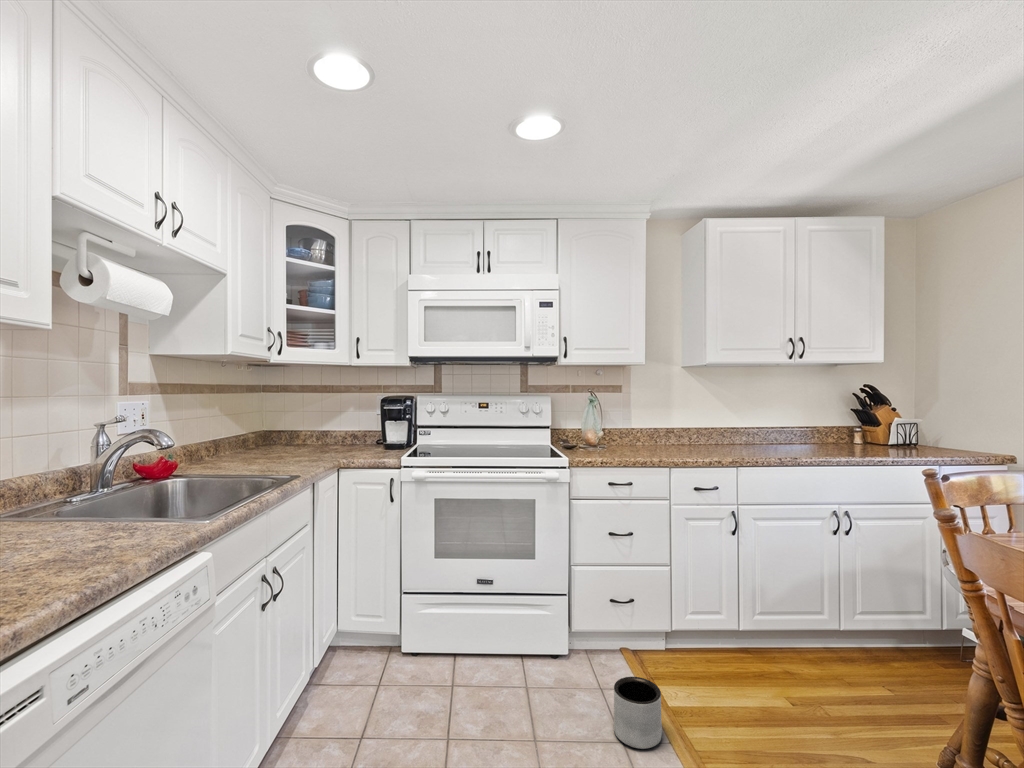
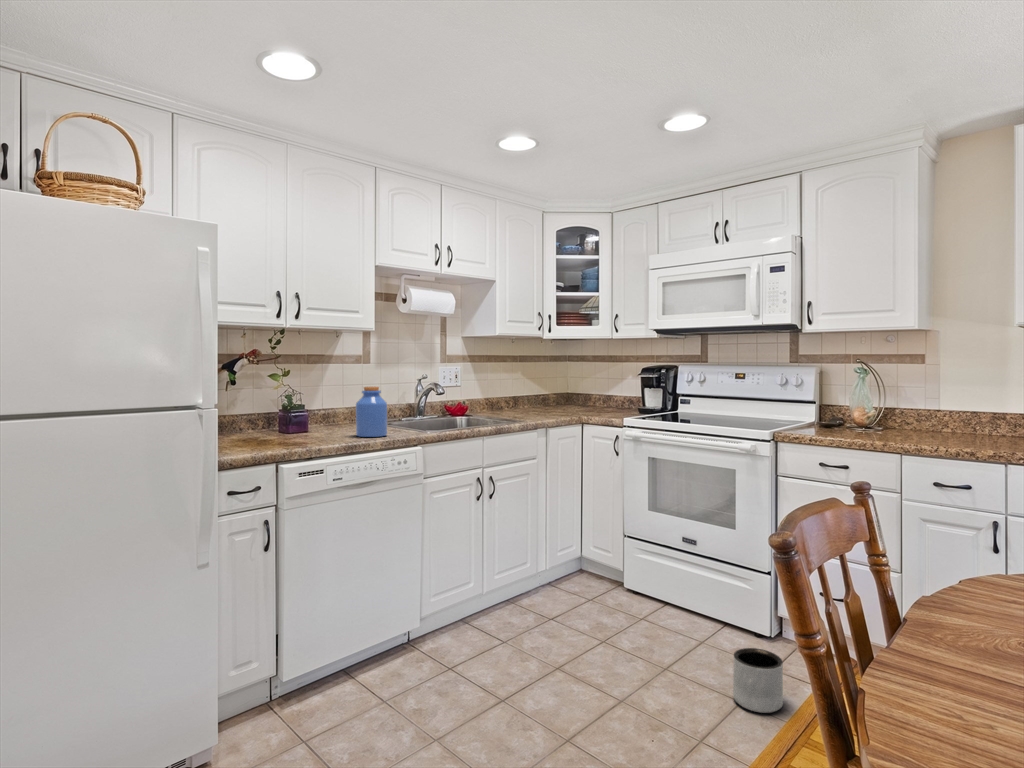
jar: none [43,449,125,559] -> present [356,387,387,437]

